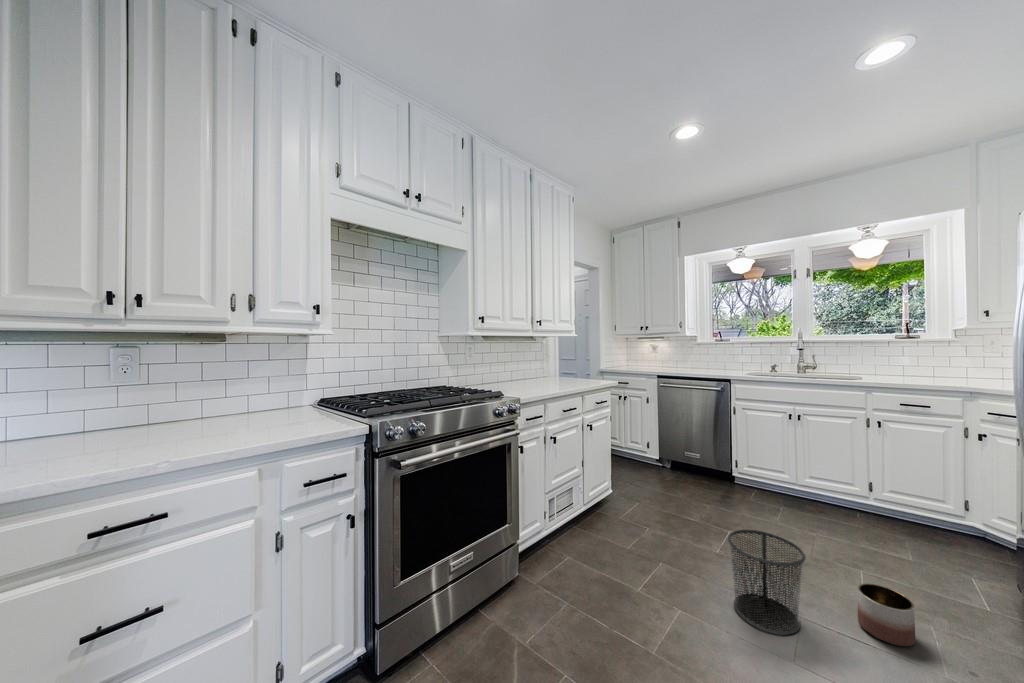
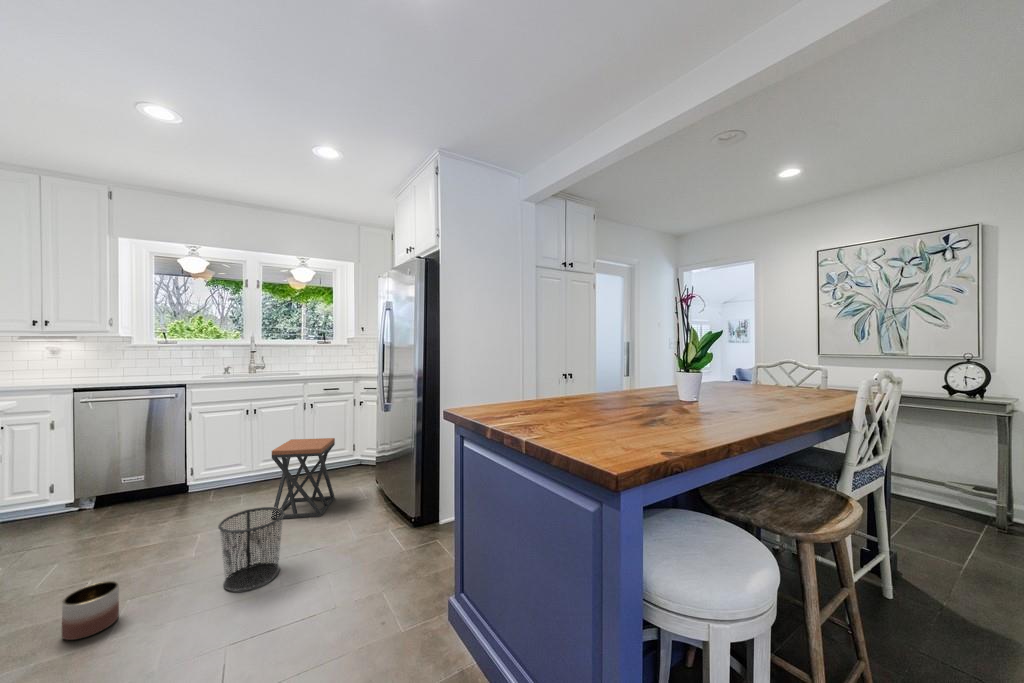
stool: none [807,462,913,586] -> present [271,438,335,519]
planter: present [858,584,915,646] -> present [62,581,119,640]

